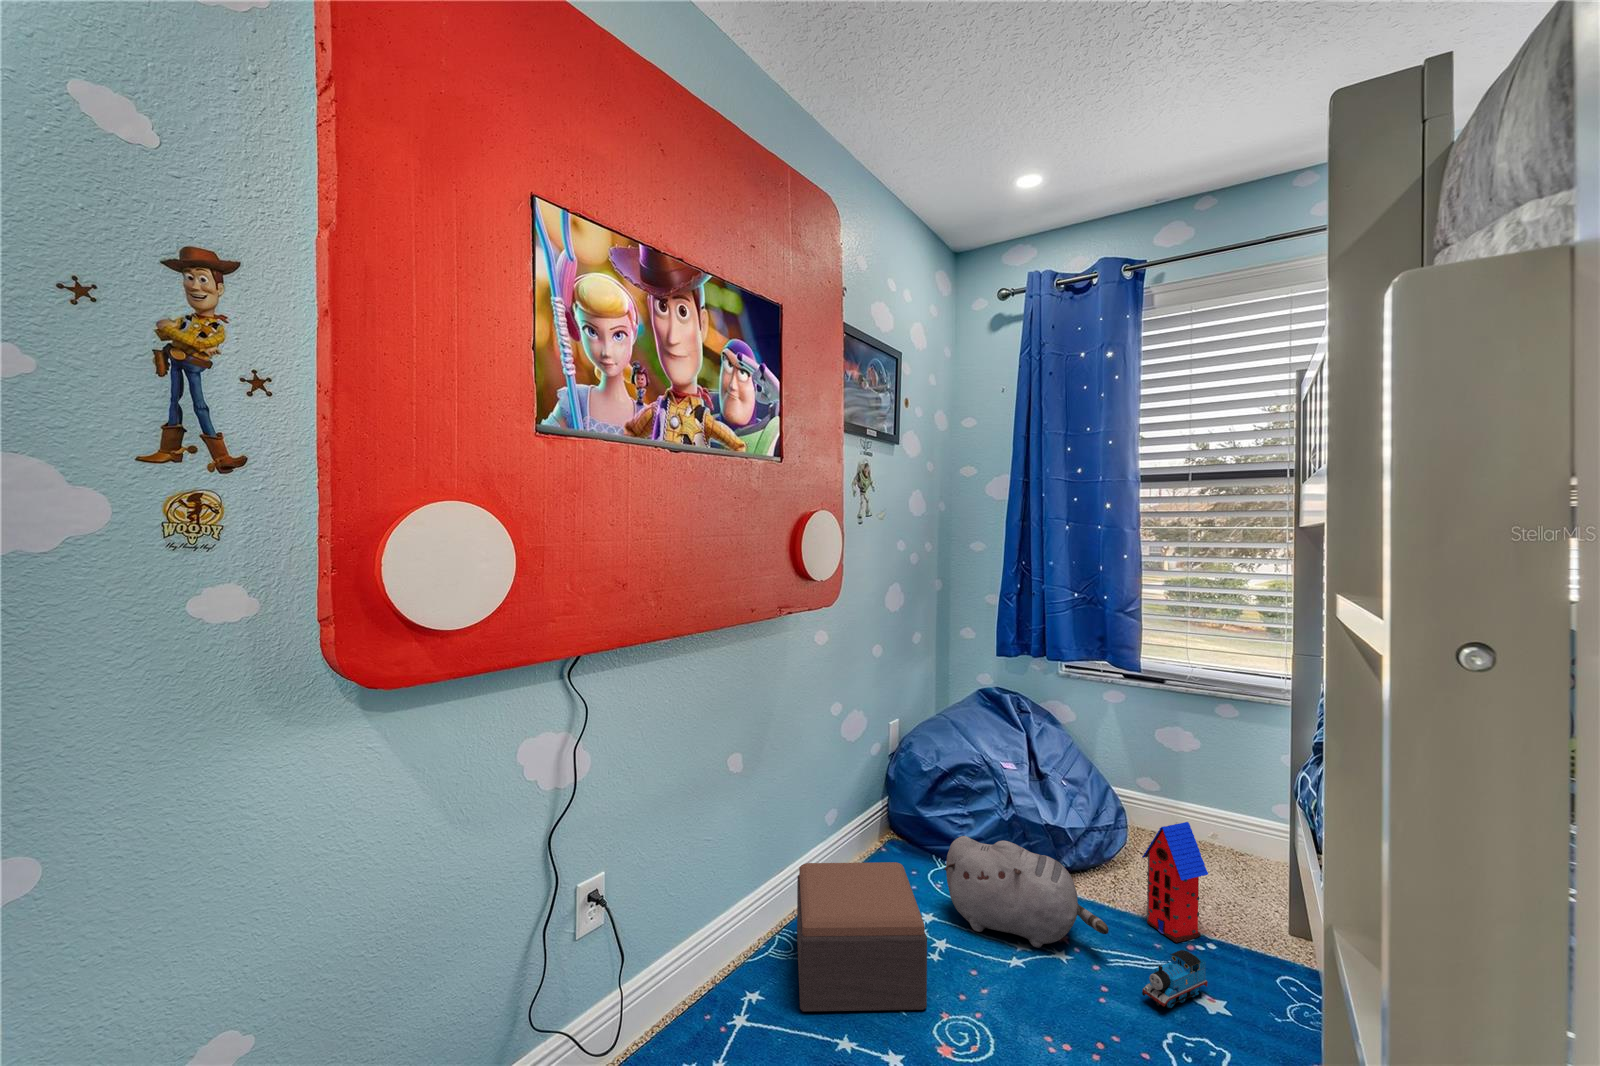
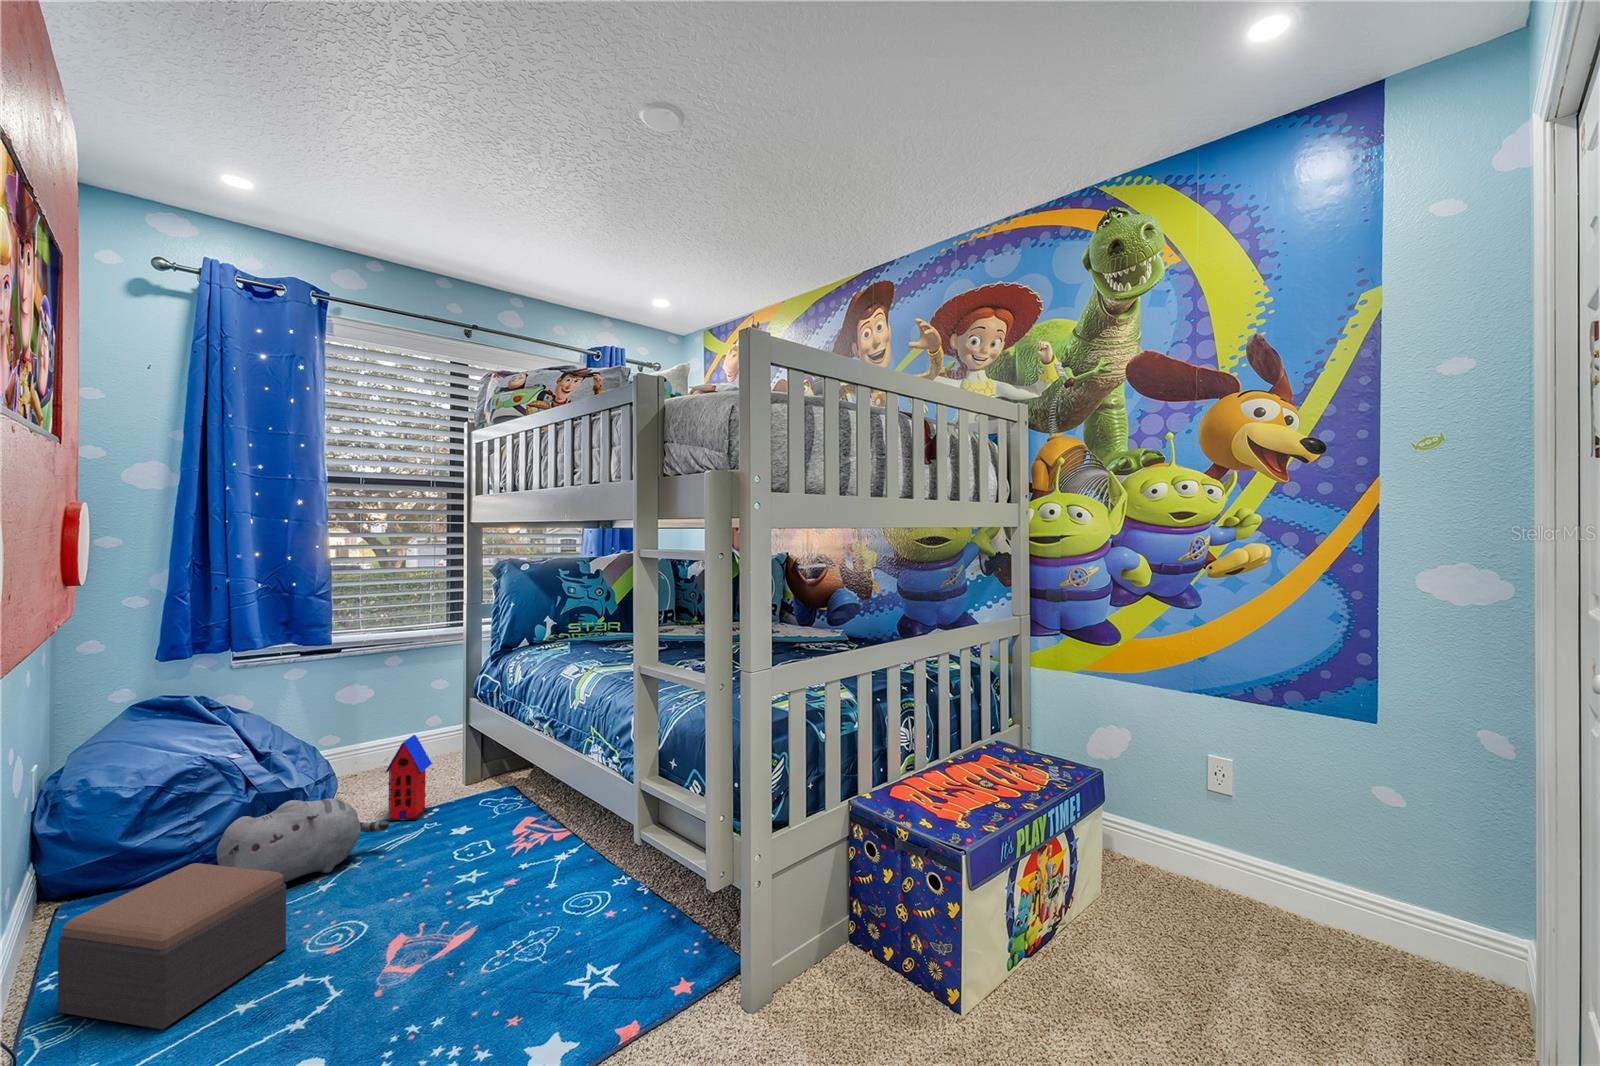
toy train: present [1142,950,1208,1008] -> none [426,808,456,847]

